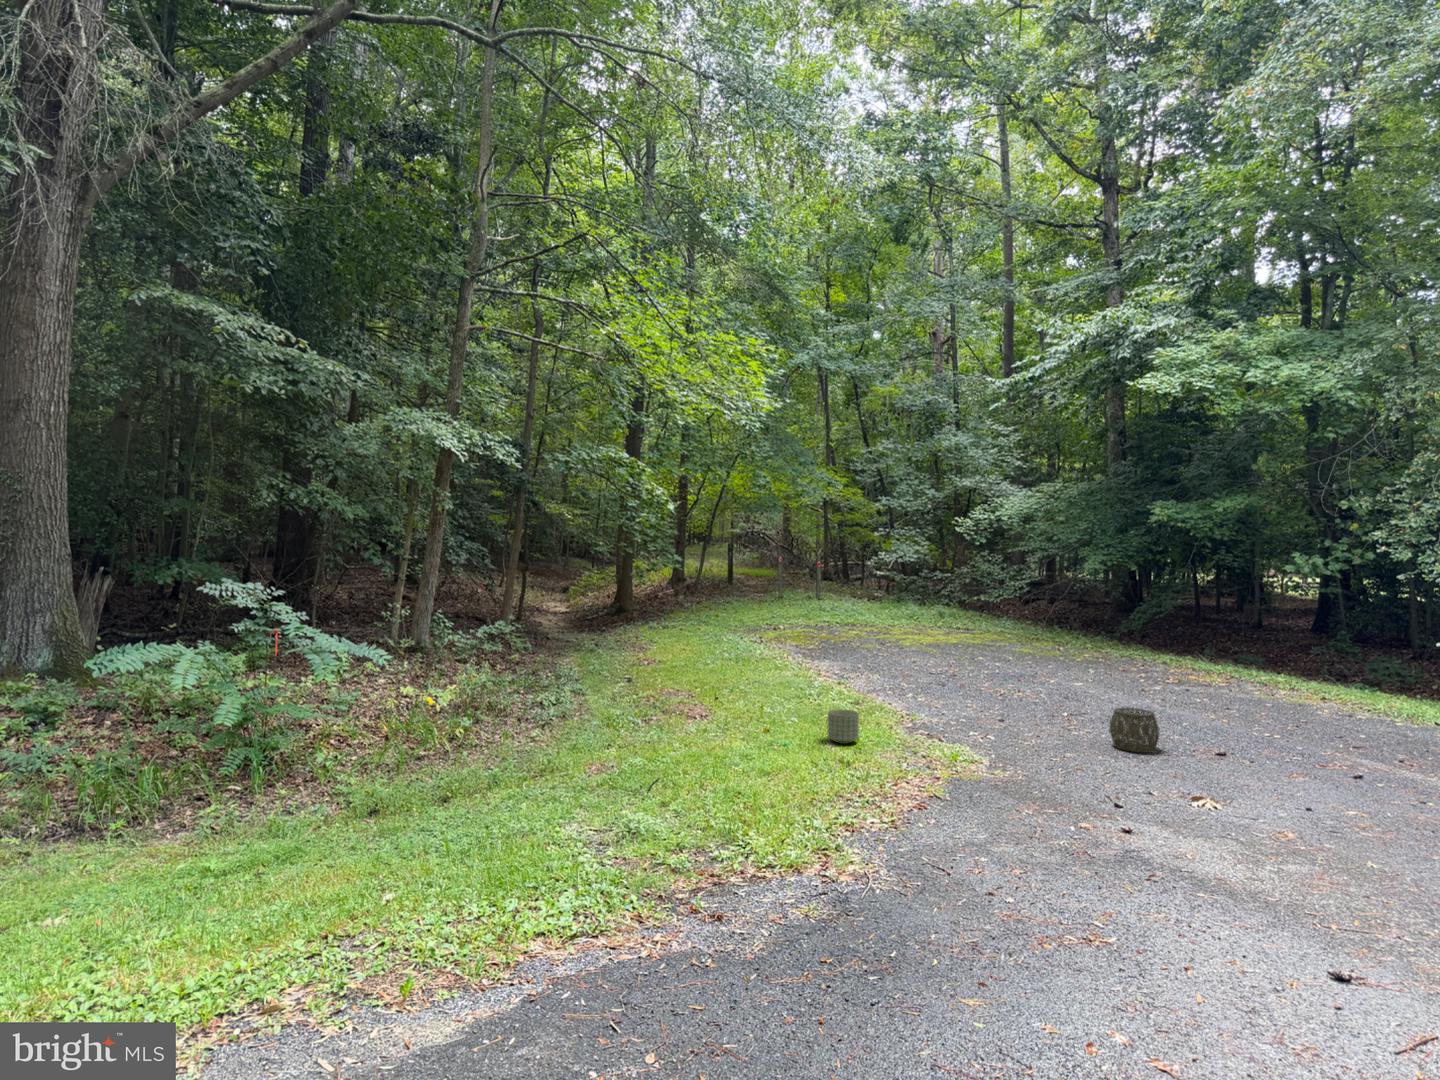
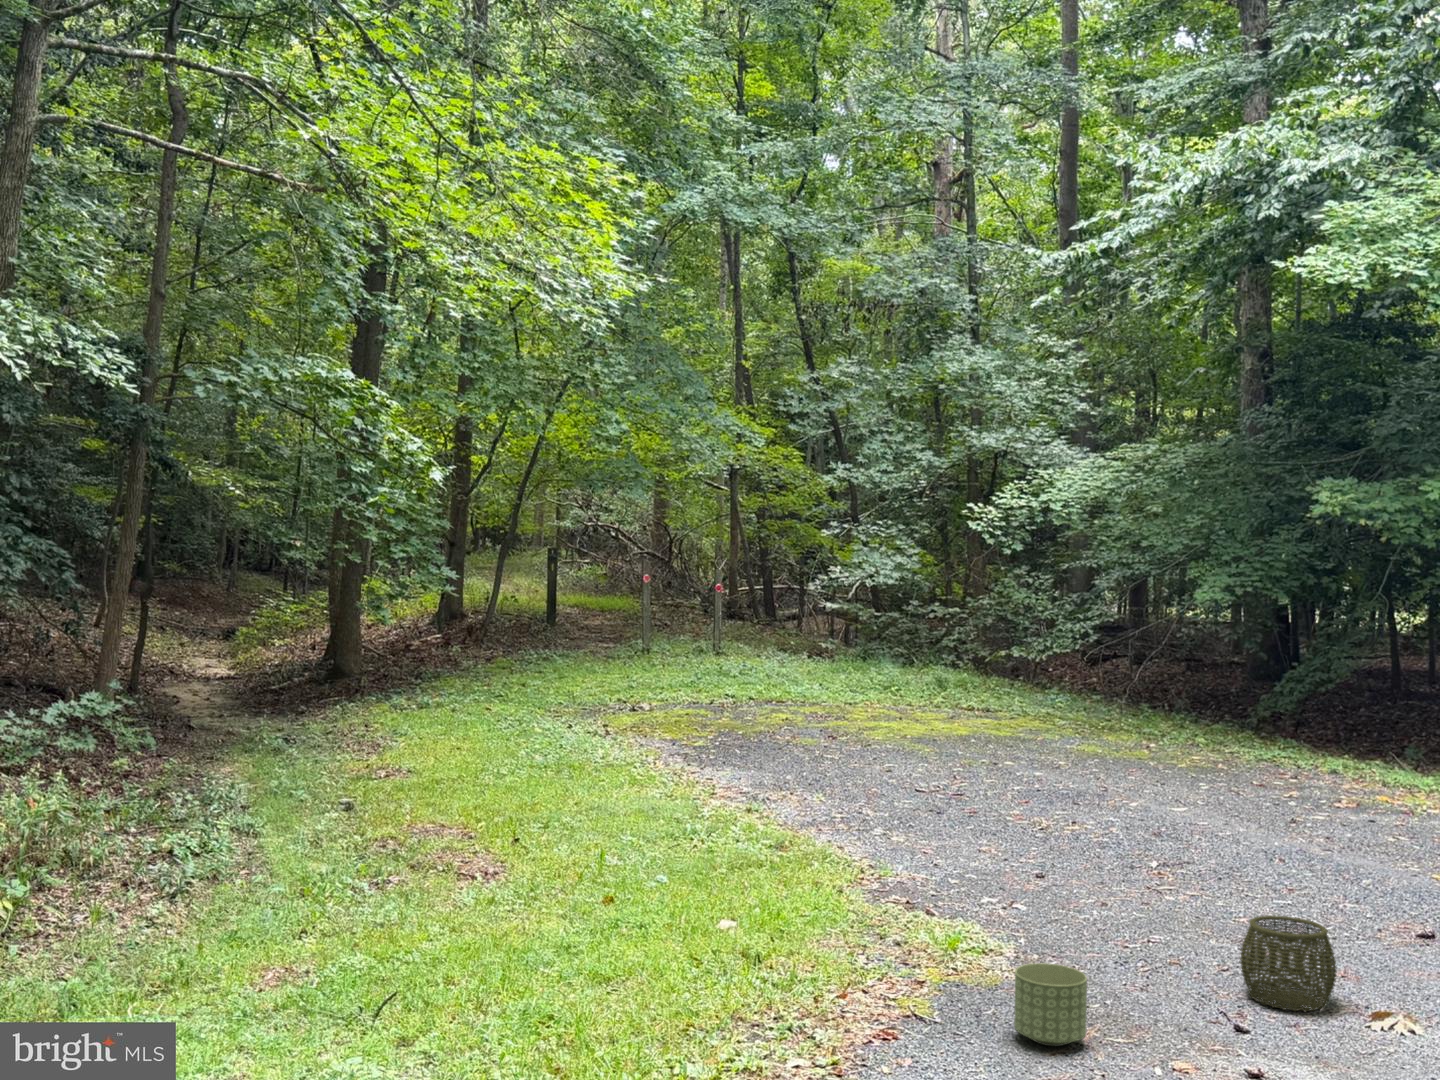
planter: present [827,709,859,744] -> present [1014,963,1087,1046]

